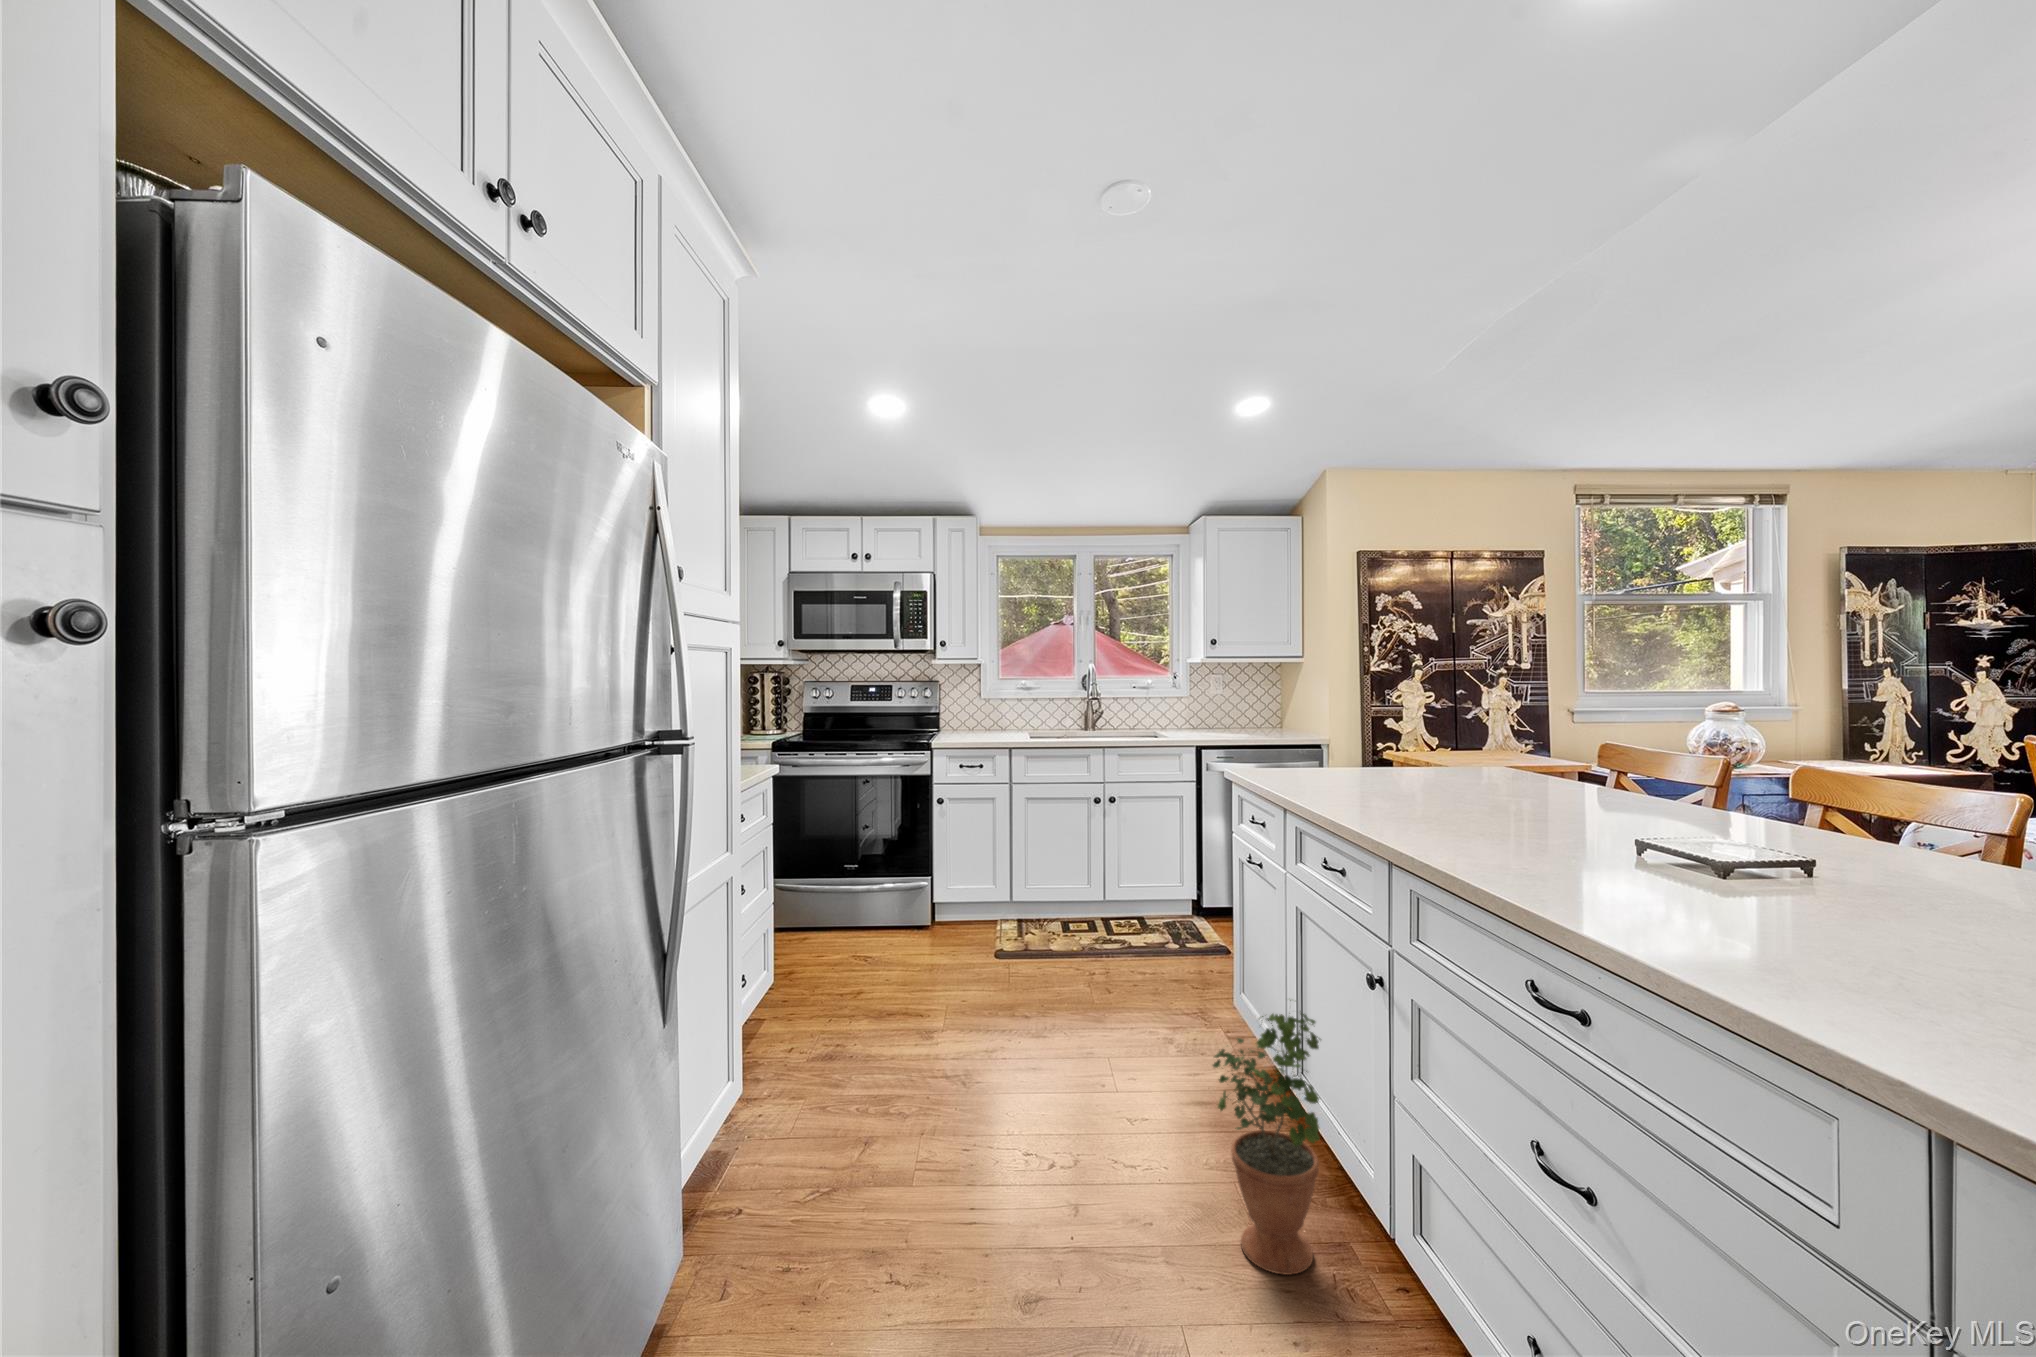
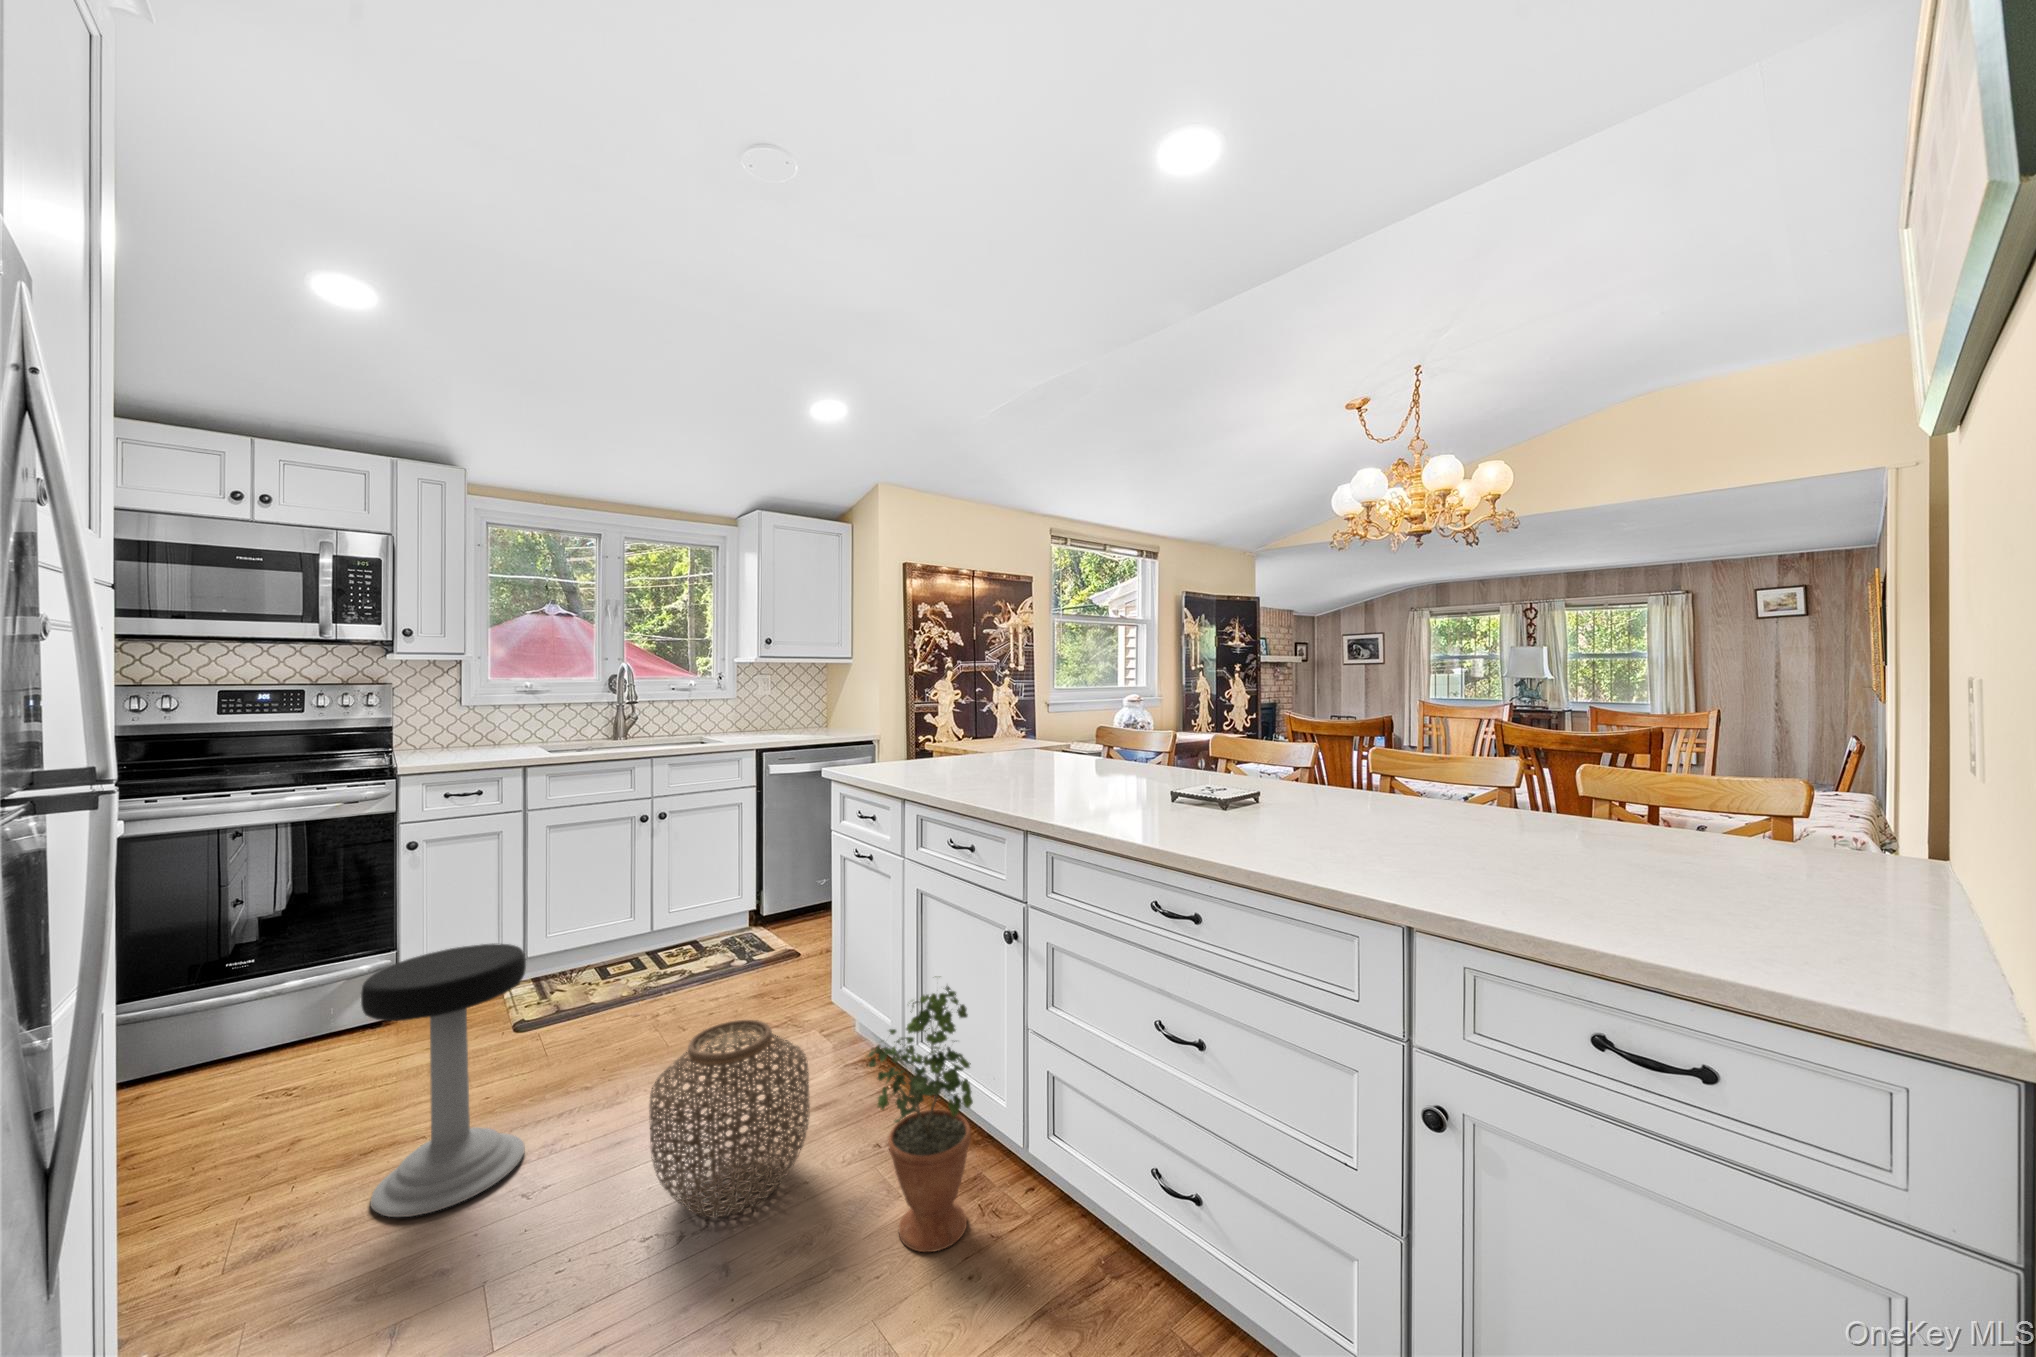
stool: none [885,884,981,1072] -> present [361,943,526,1217]
woven basket: none [1047,992,1178,1160] -> present [649,1020,810,1217]

